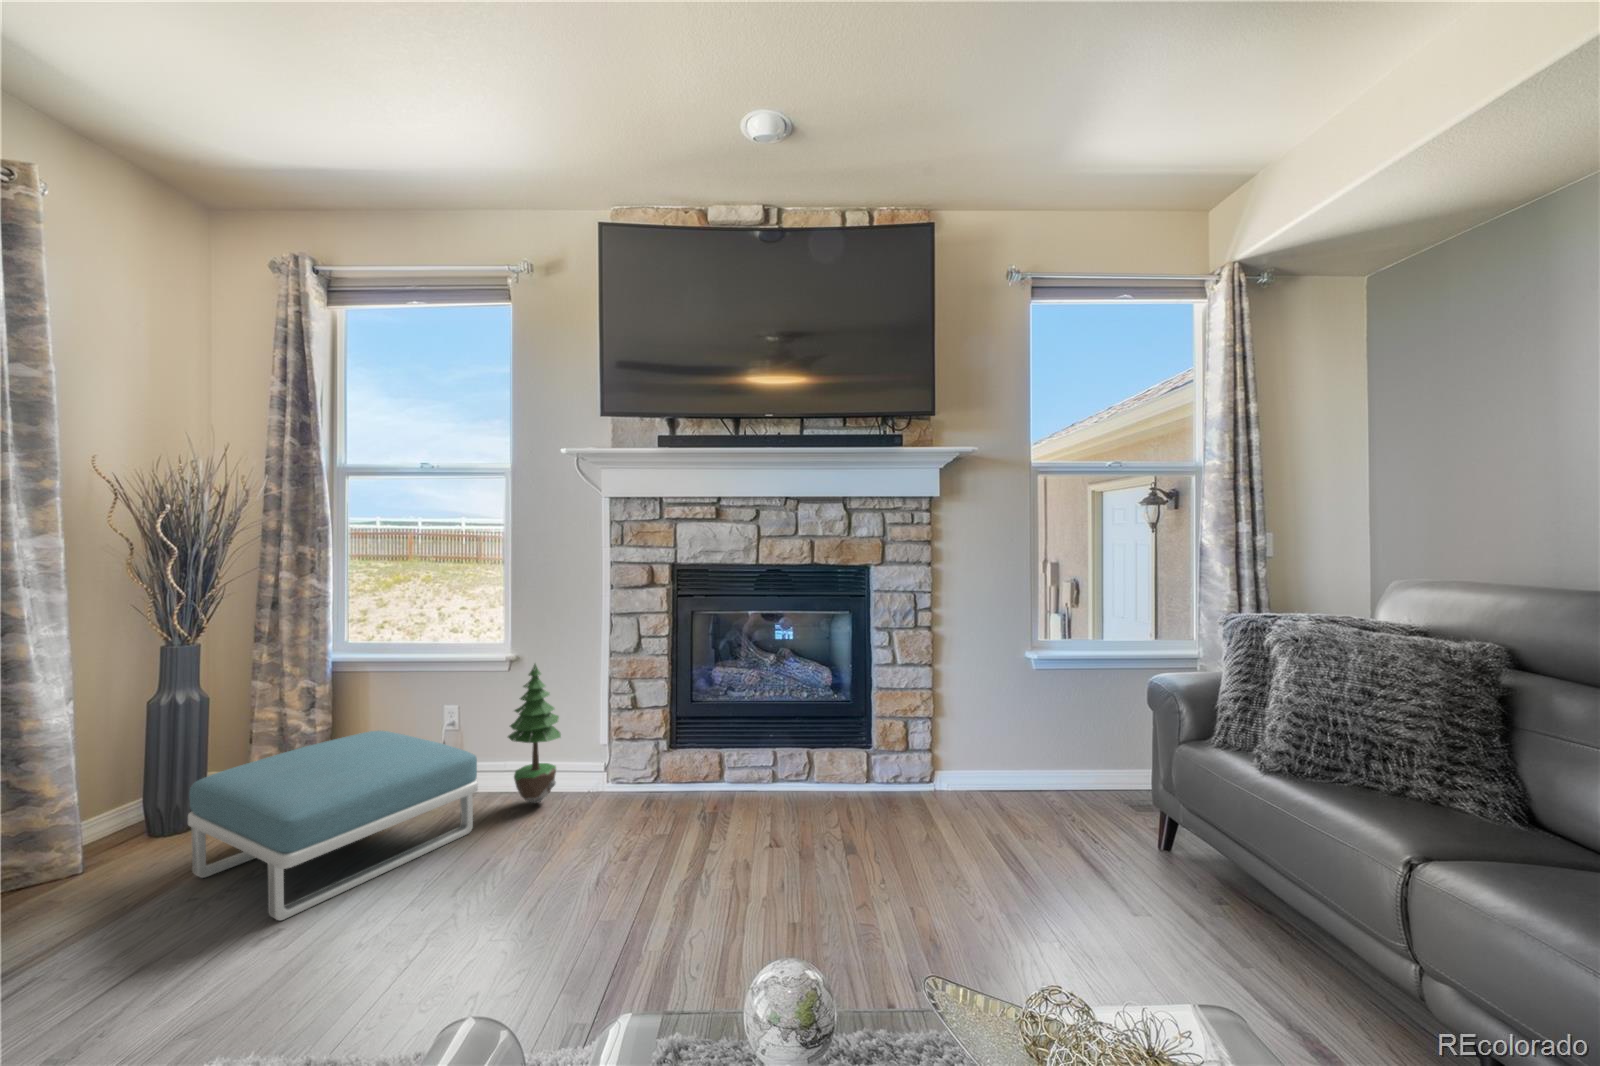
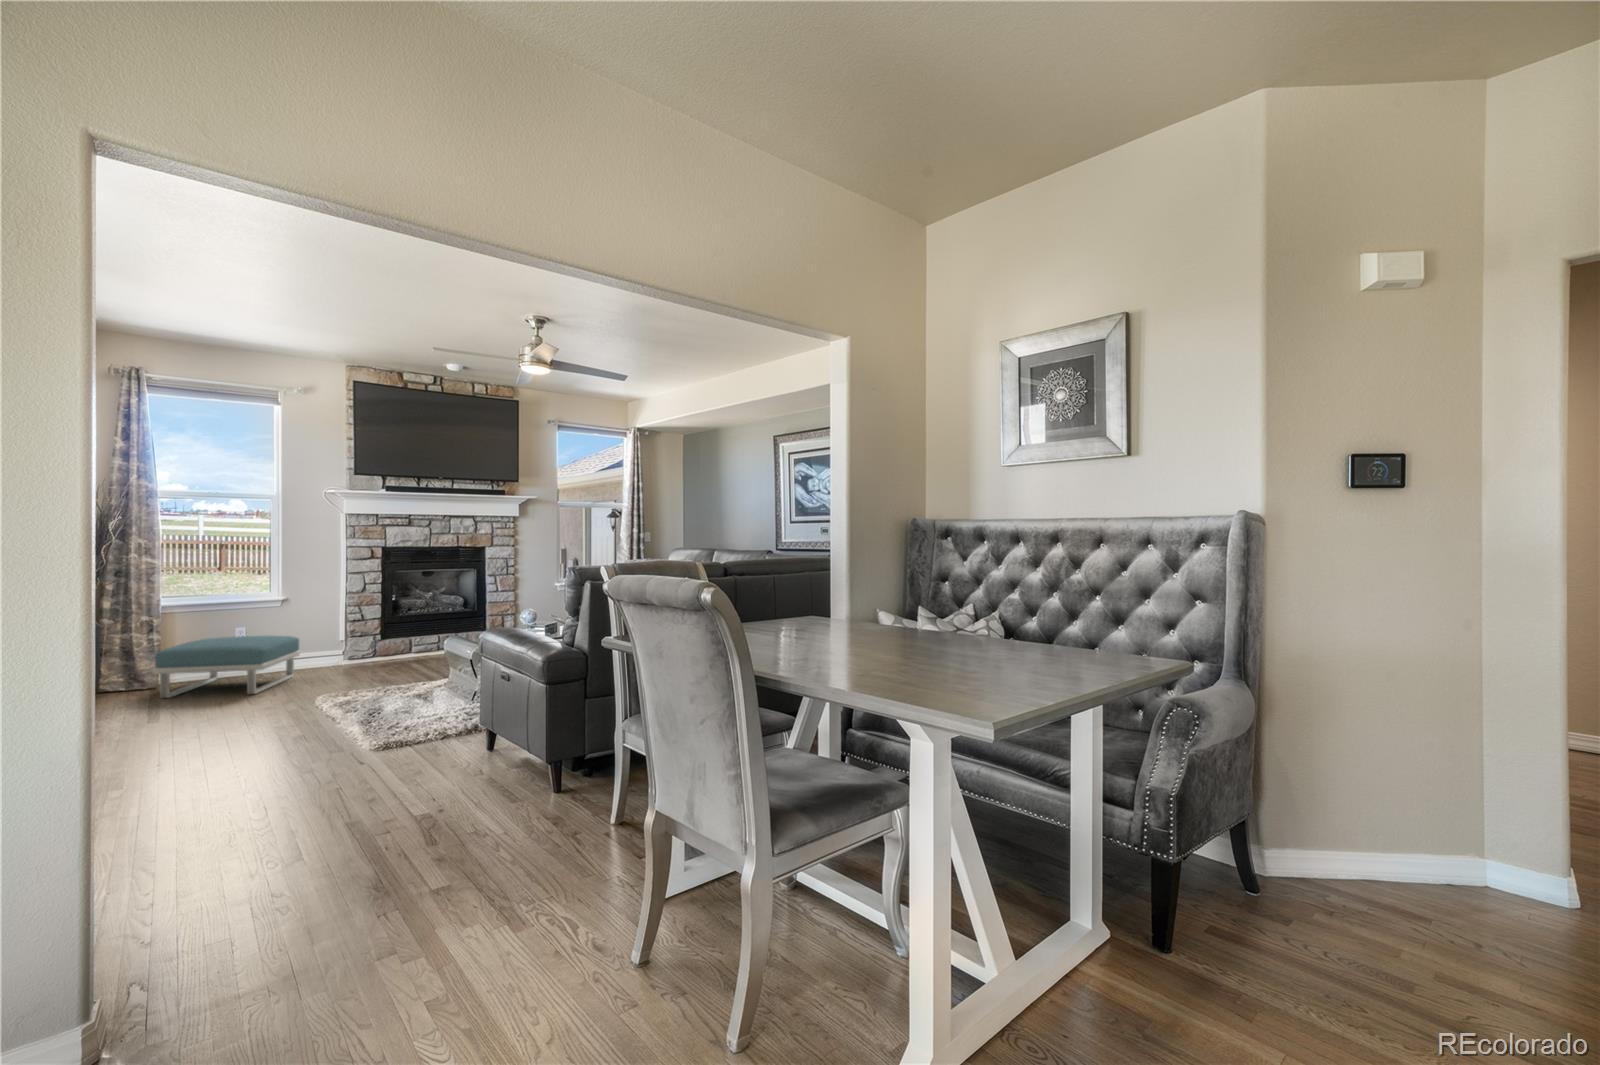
potted tree: present [508,664,561,803] -> none [294,597,326,670]

